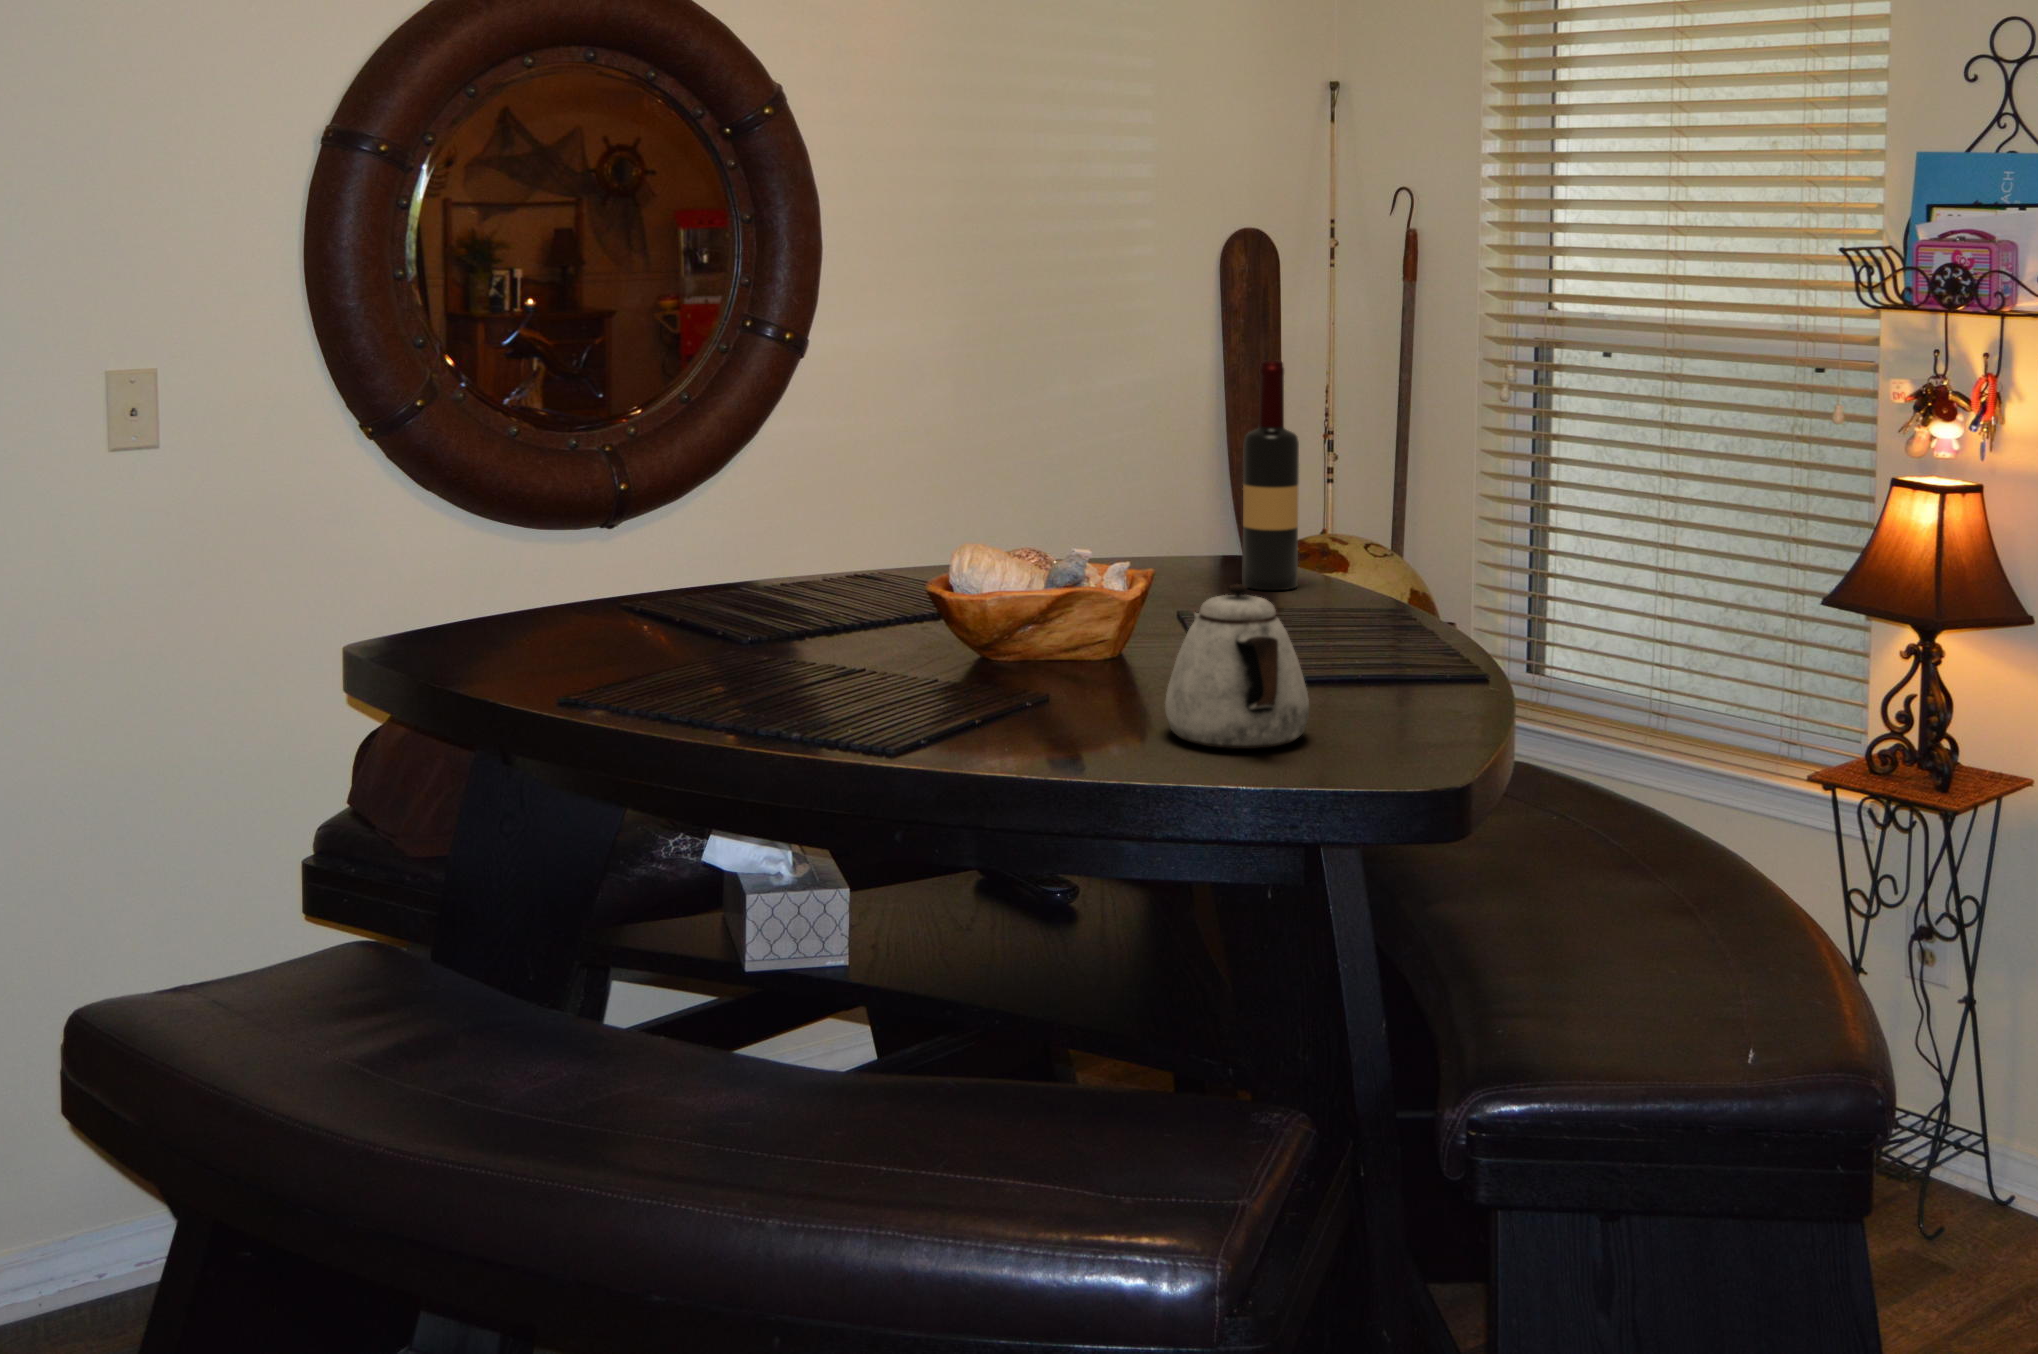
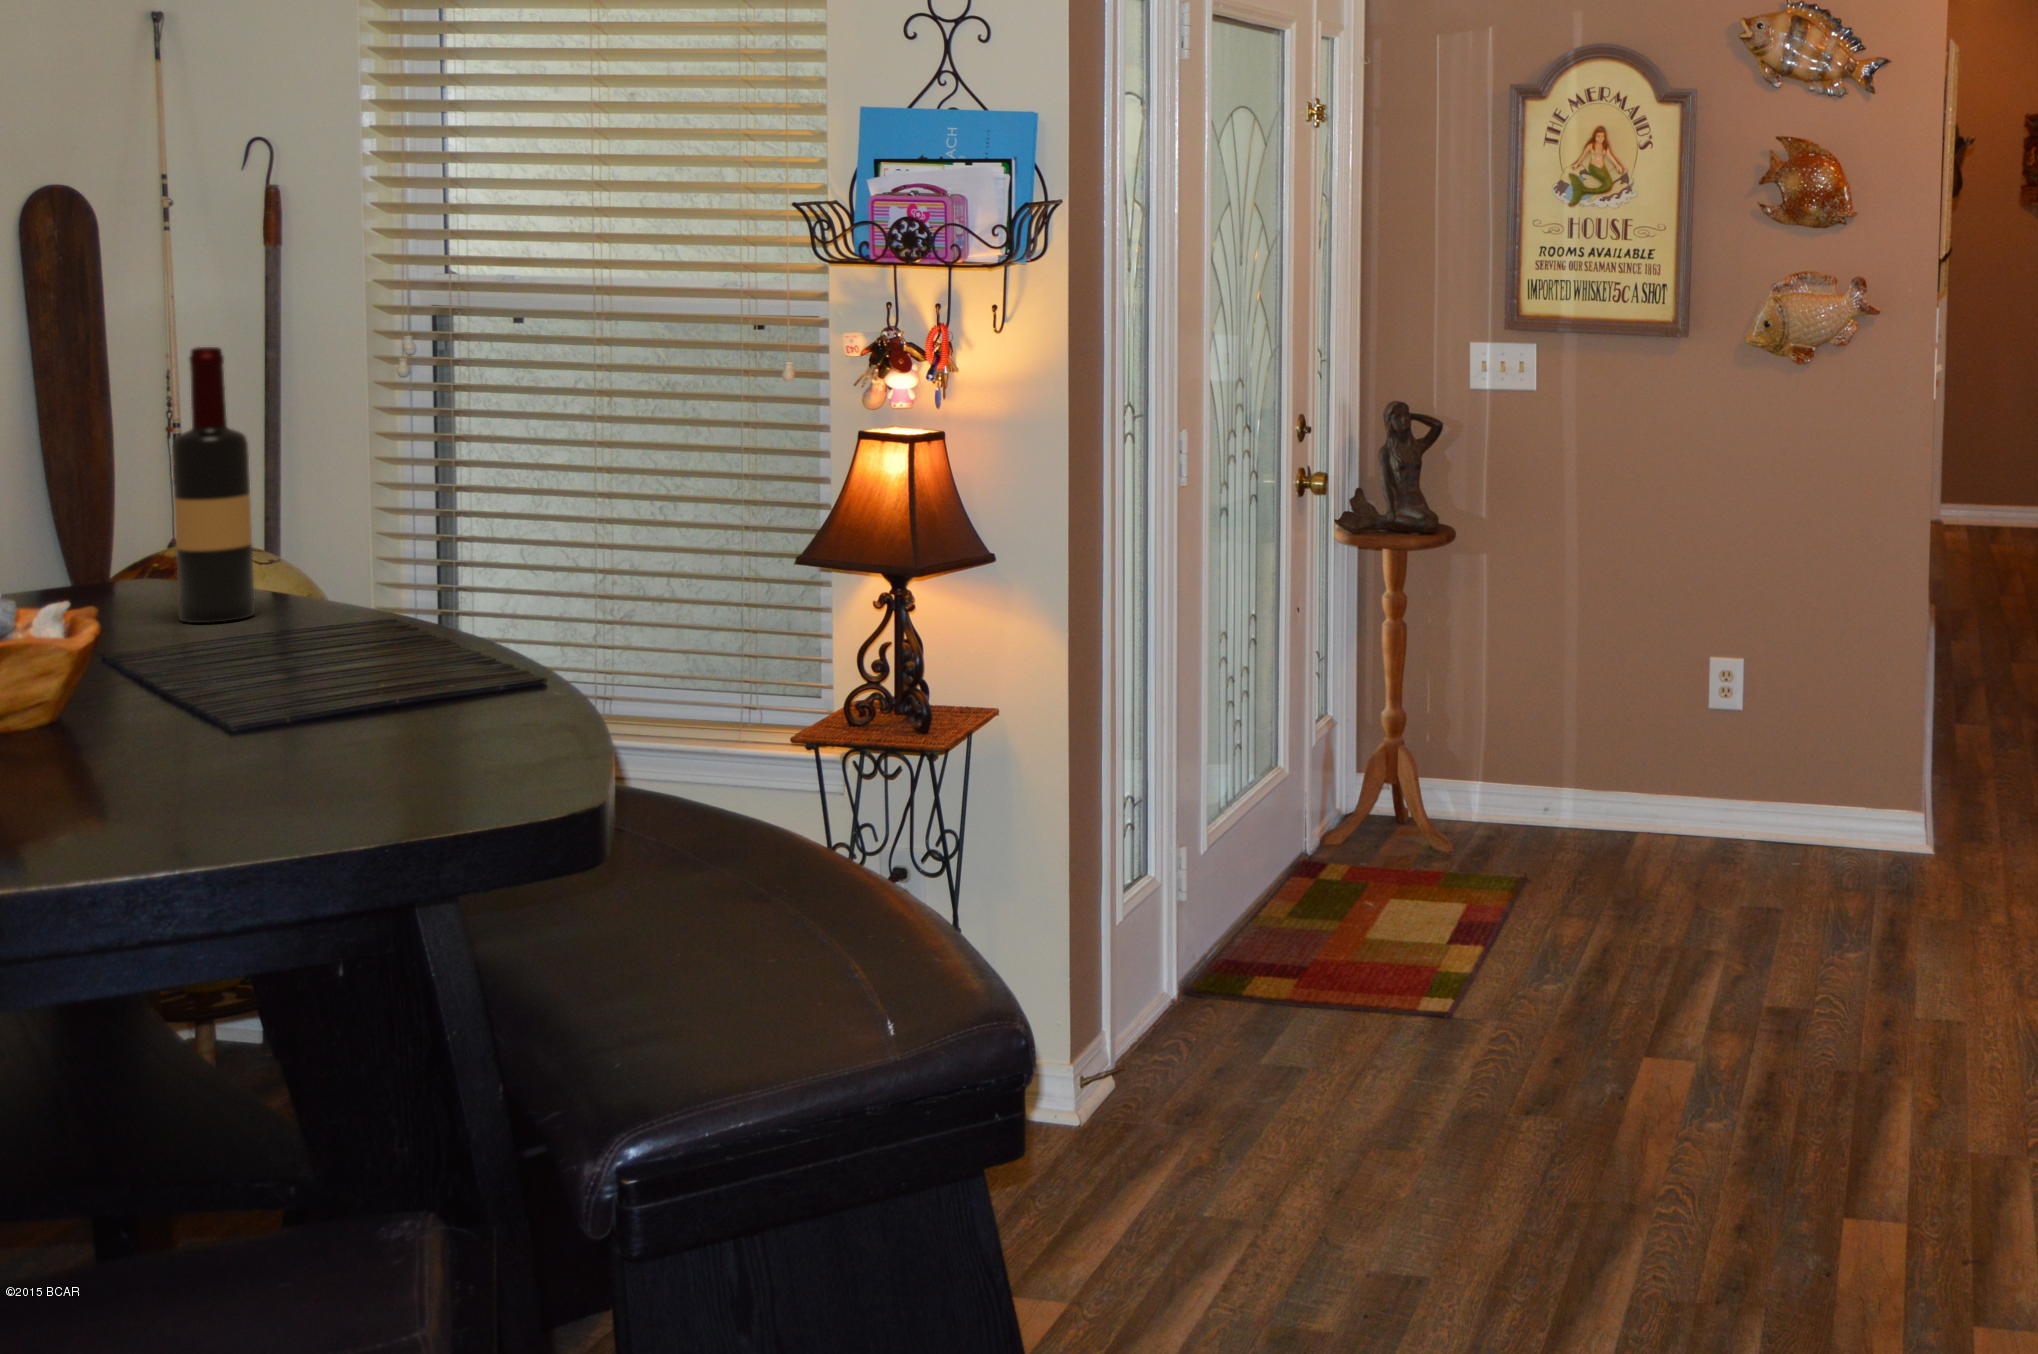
teapot: present [1165,584,1309,749] -> none [214,609,401,801]

